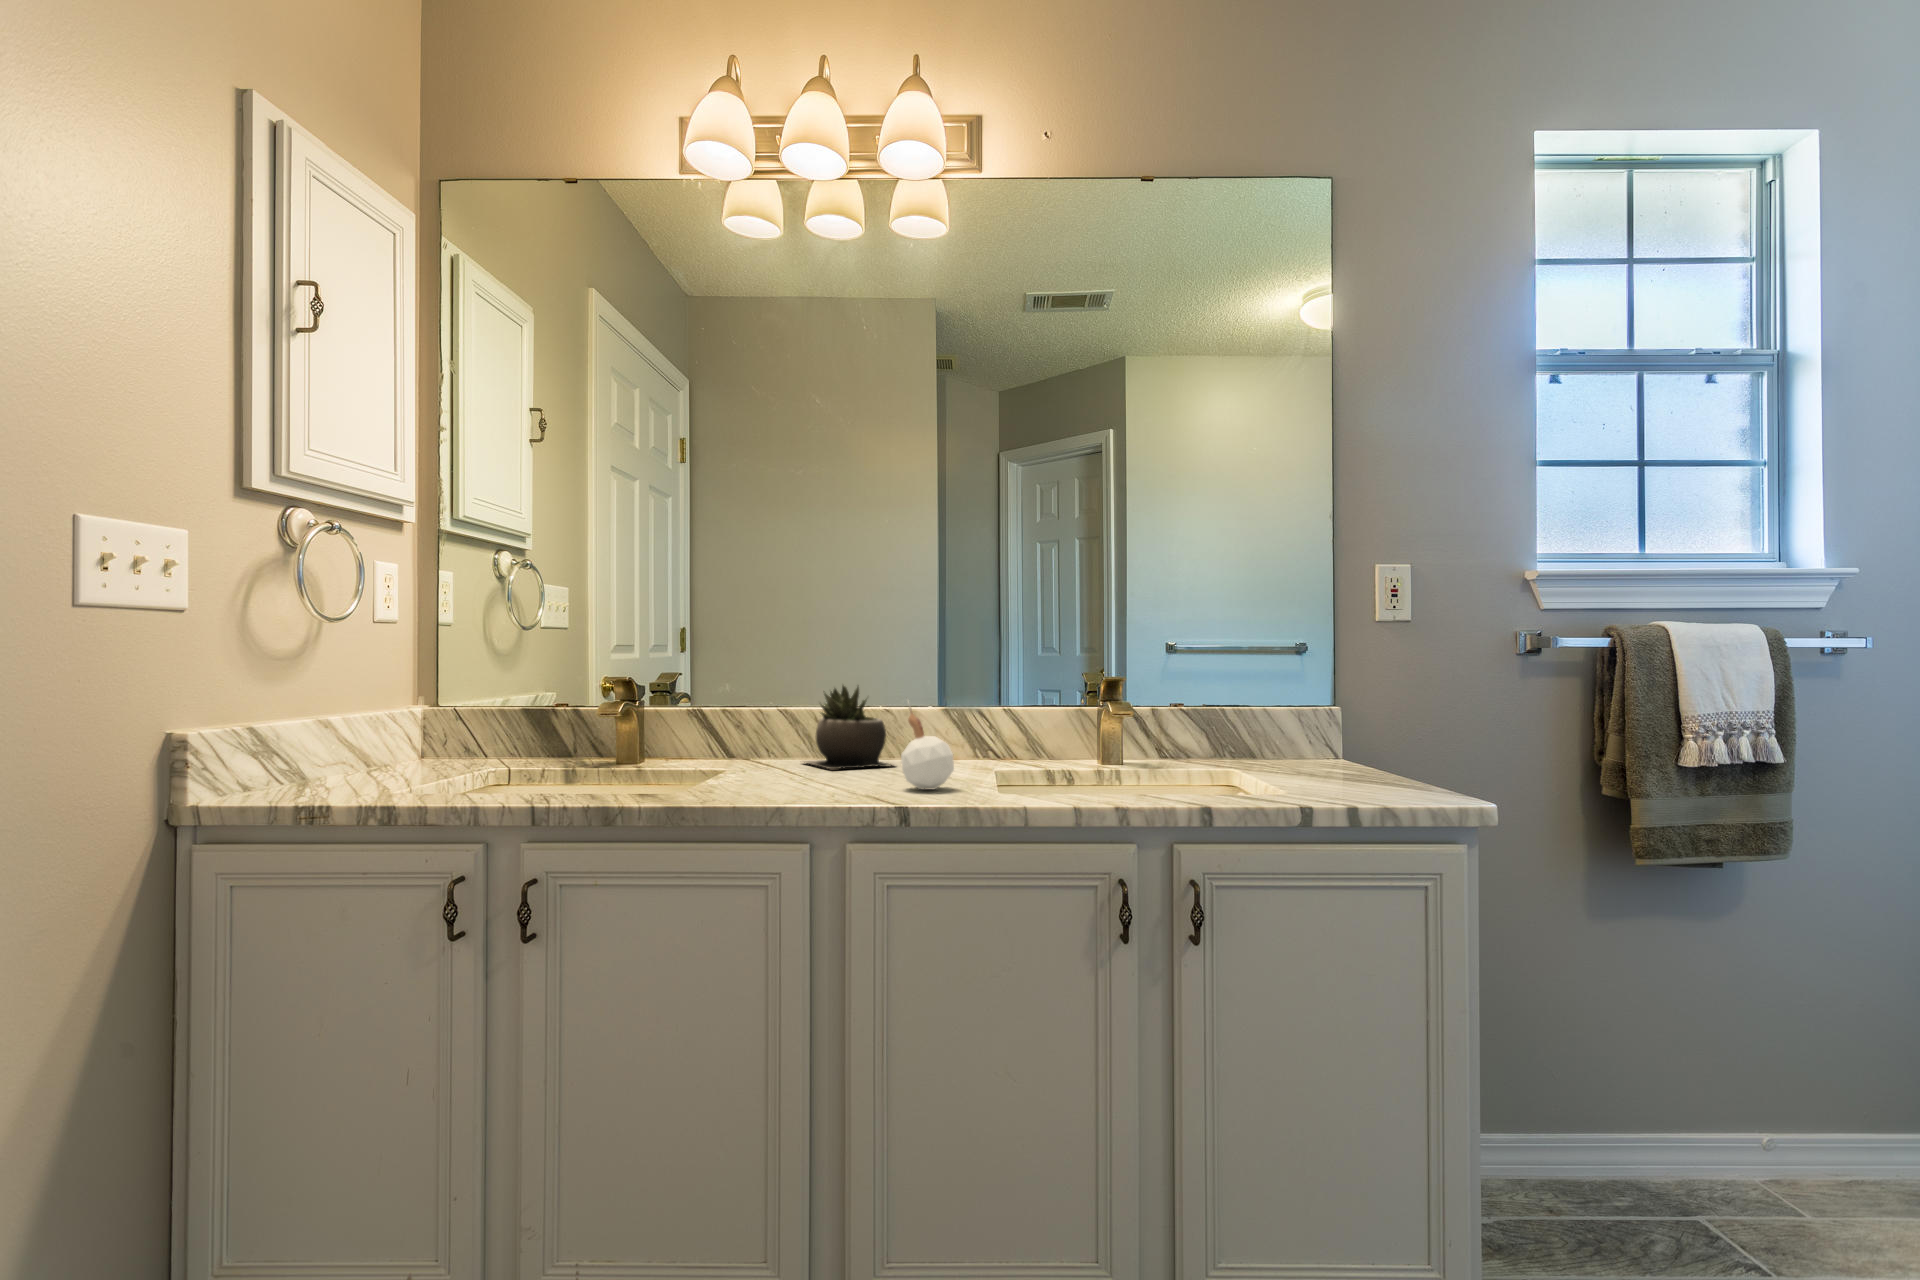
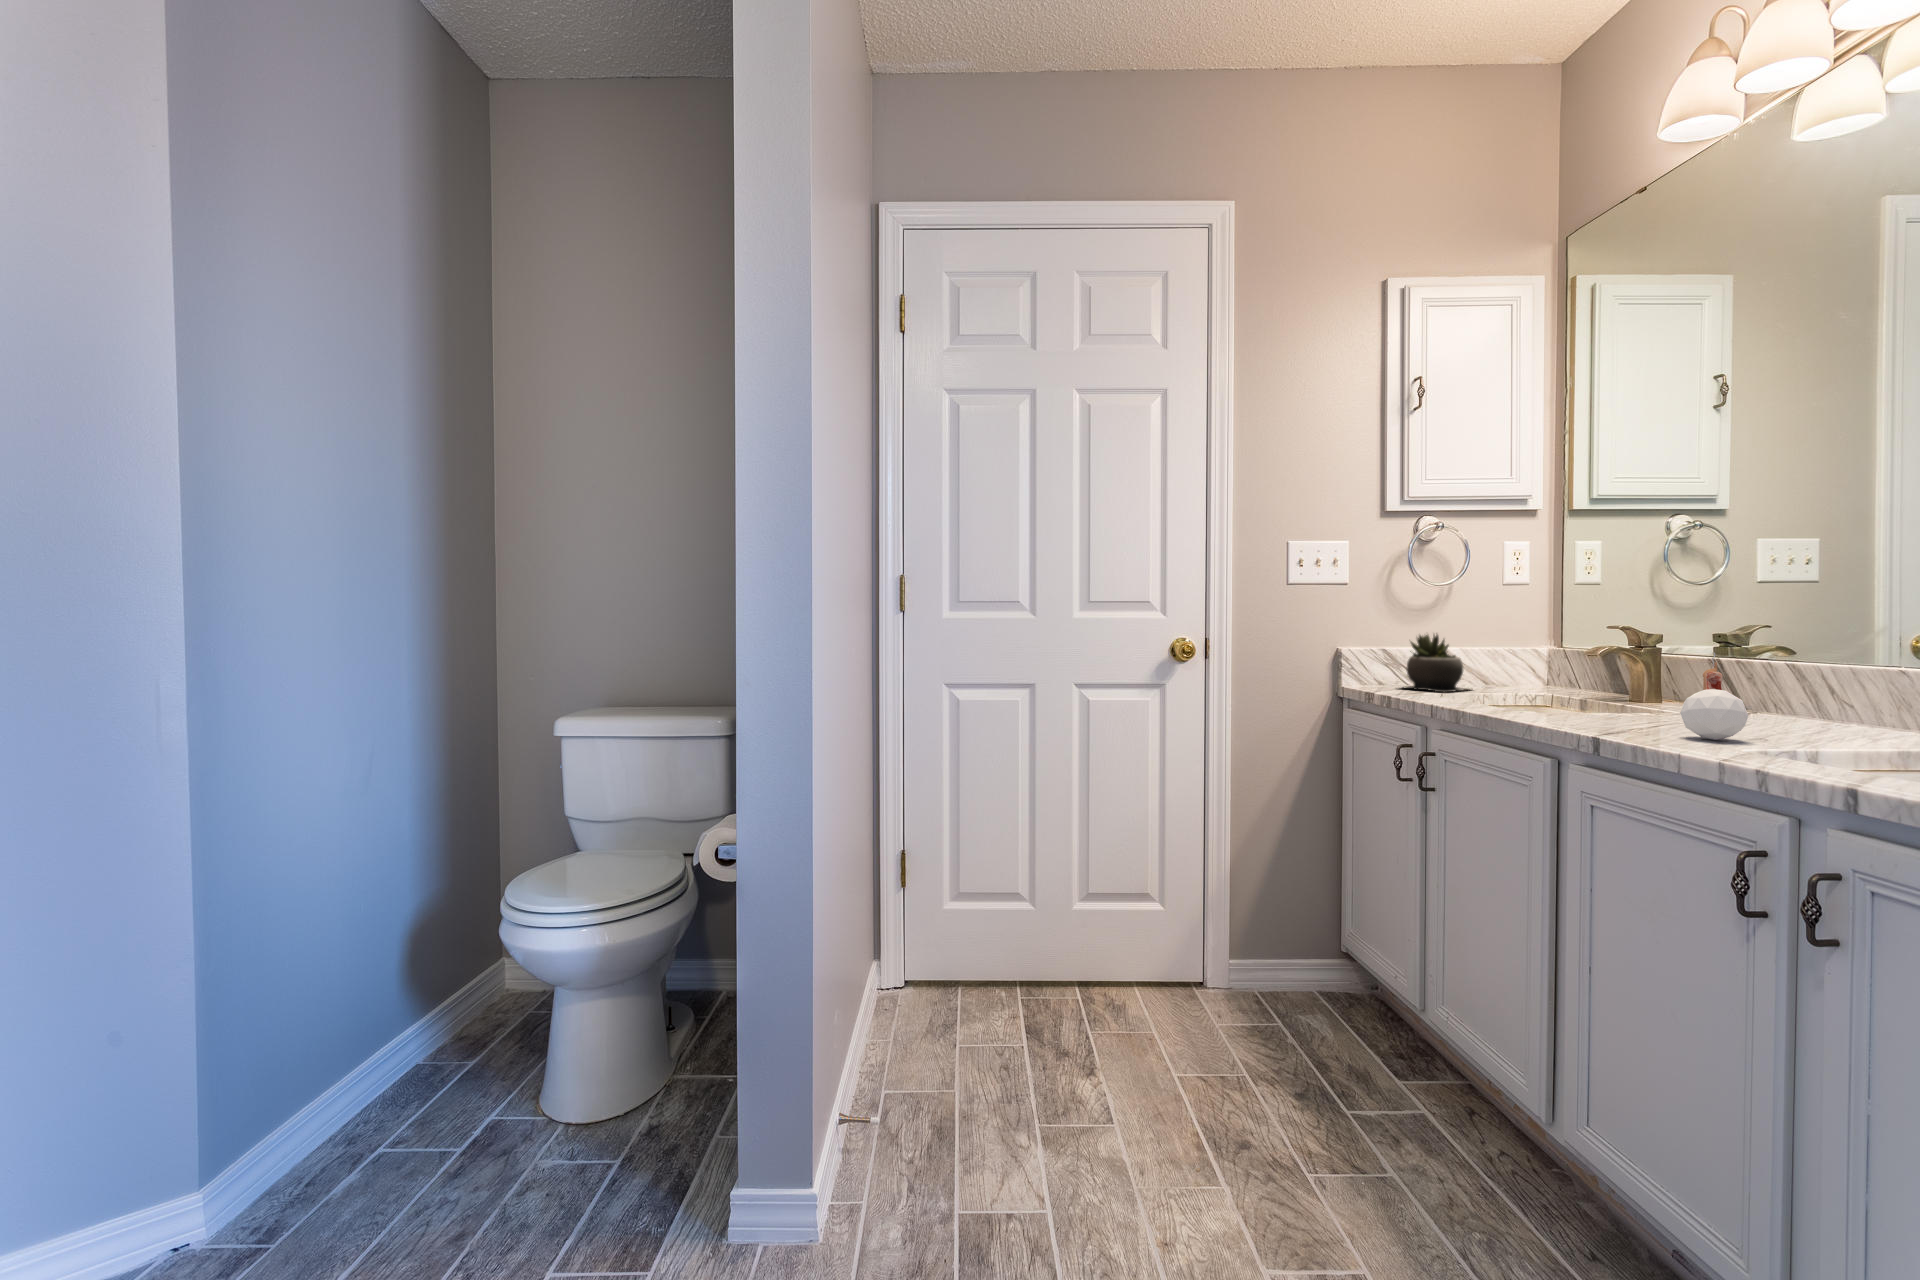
succulent plant: present [804,685,892,769] -> present [1405,635,1468,692]

